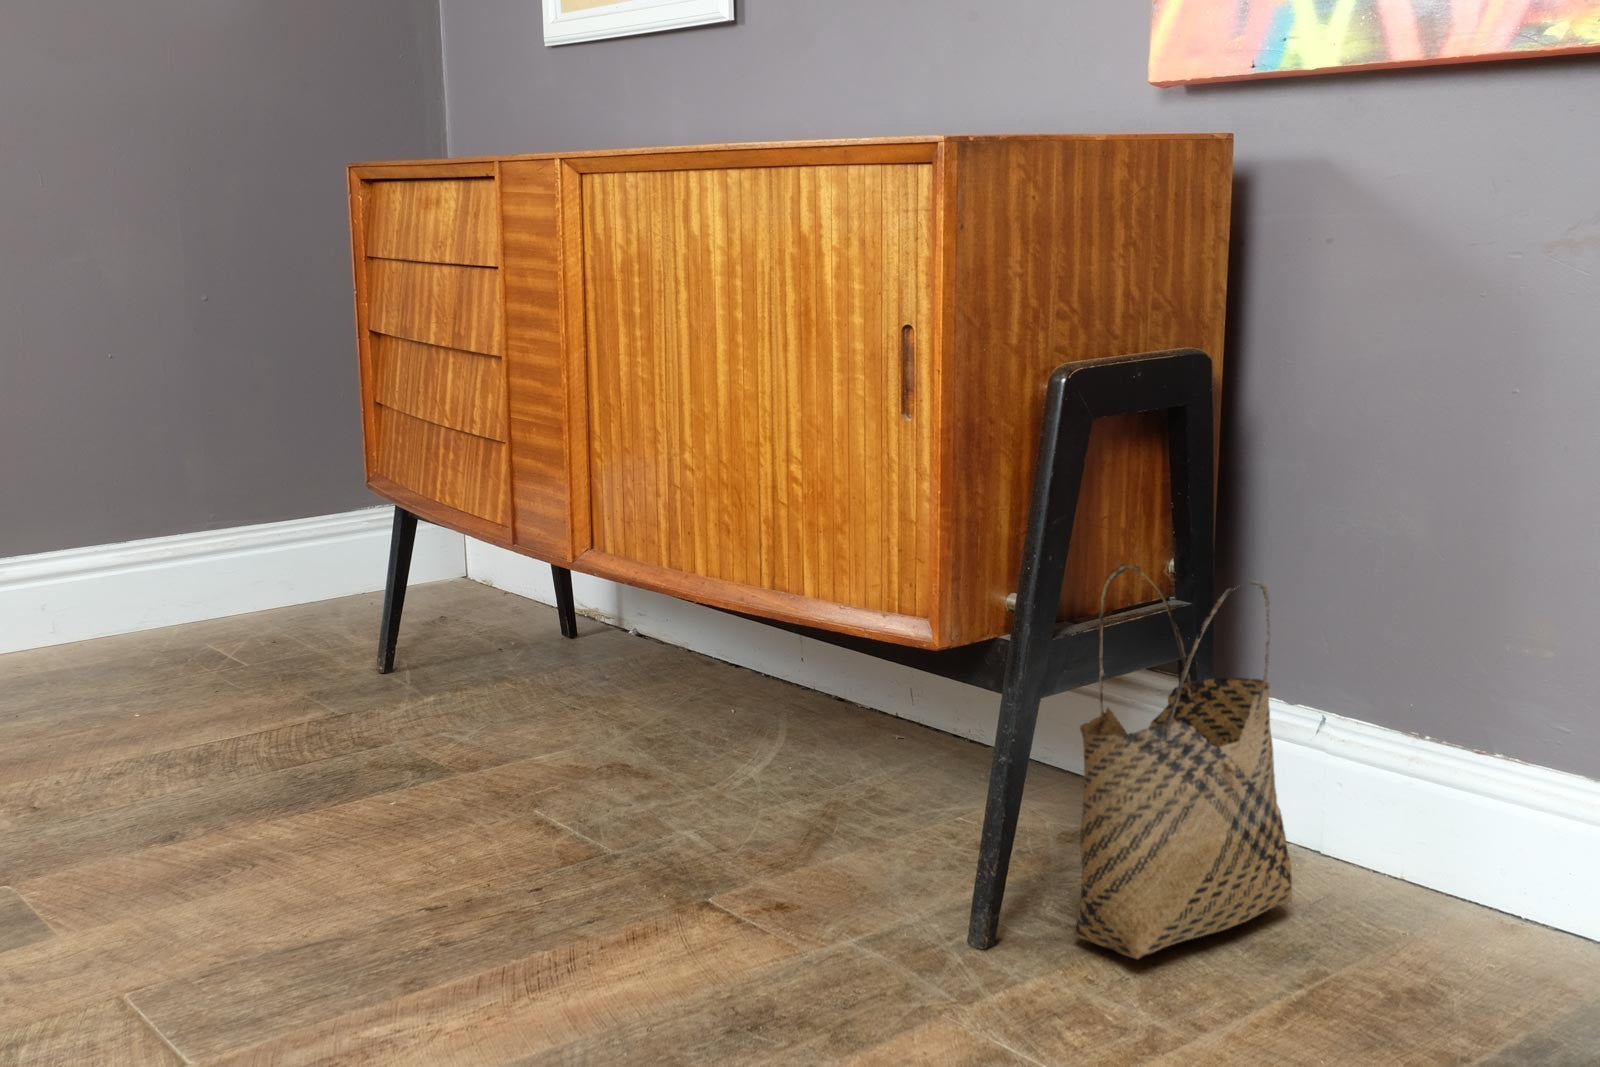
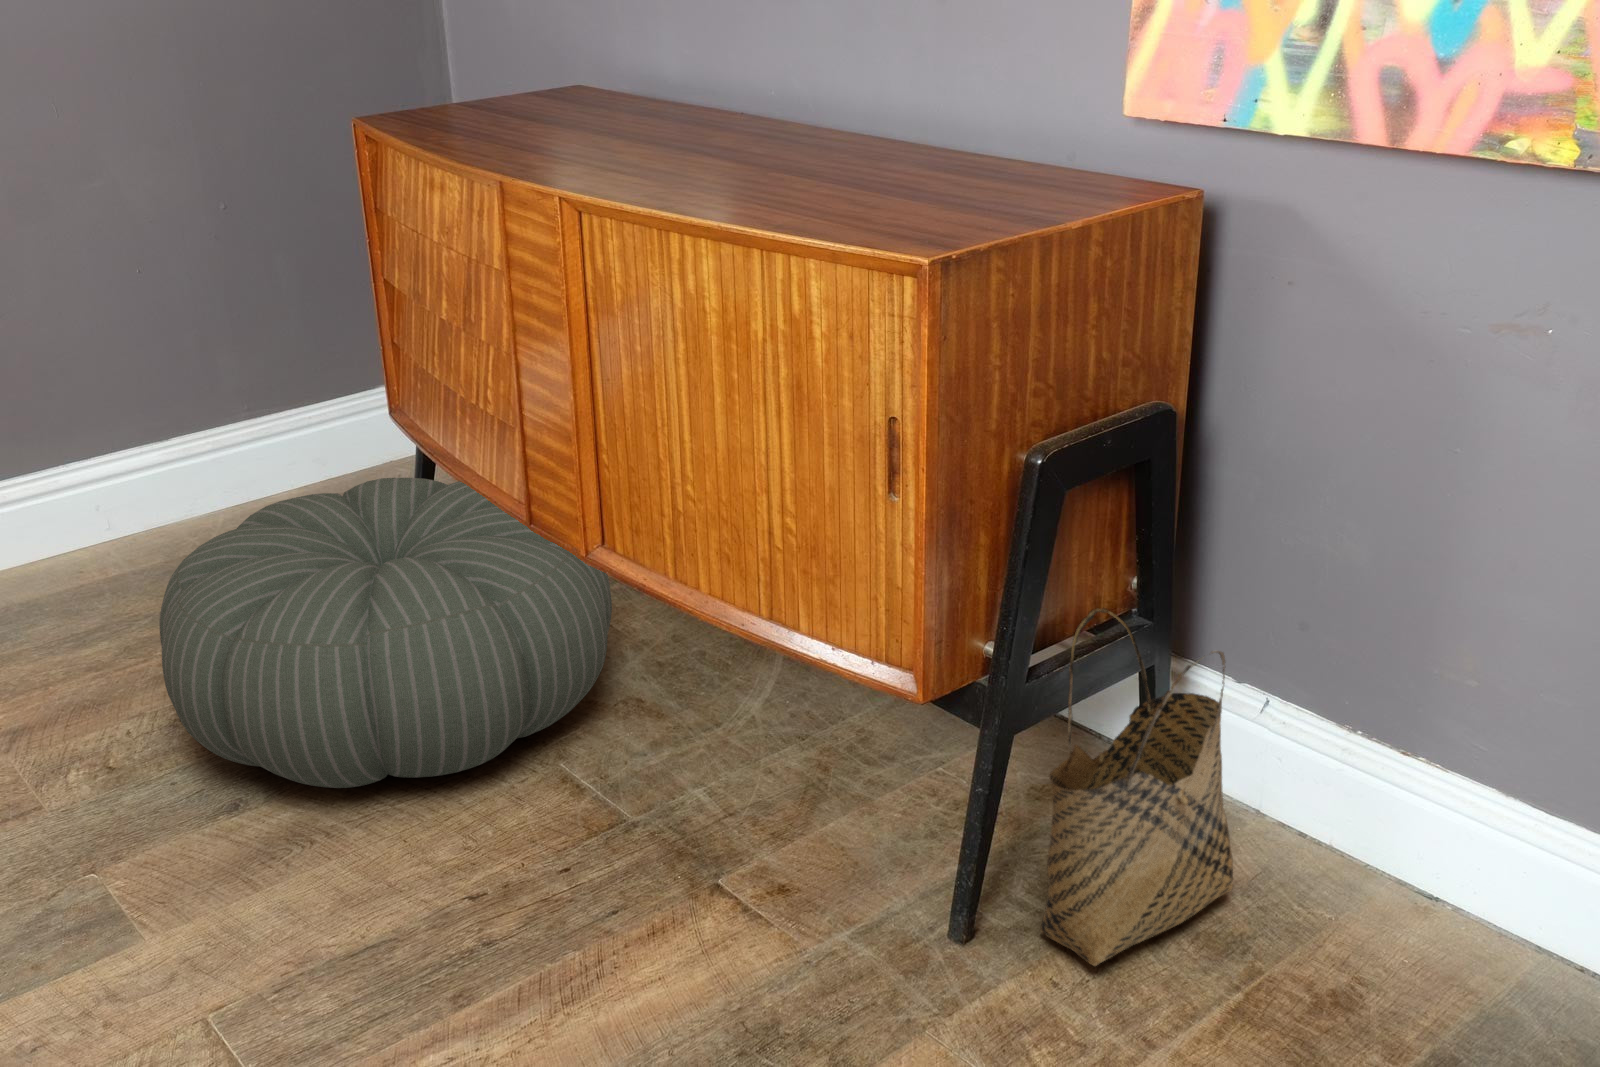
pouf: none [103,534,598,818] -> present [160,478,612,788]

